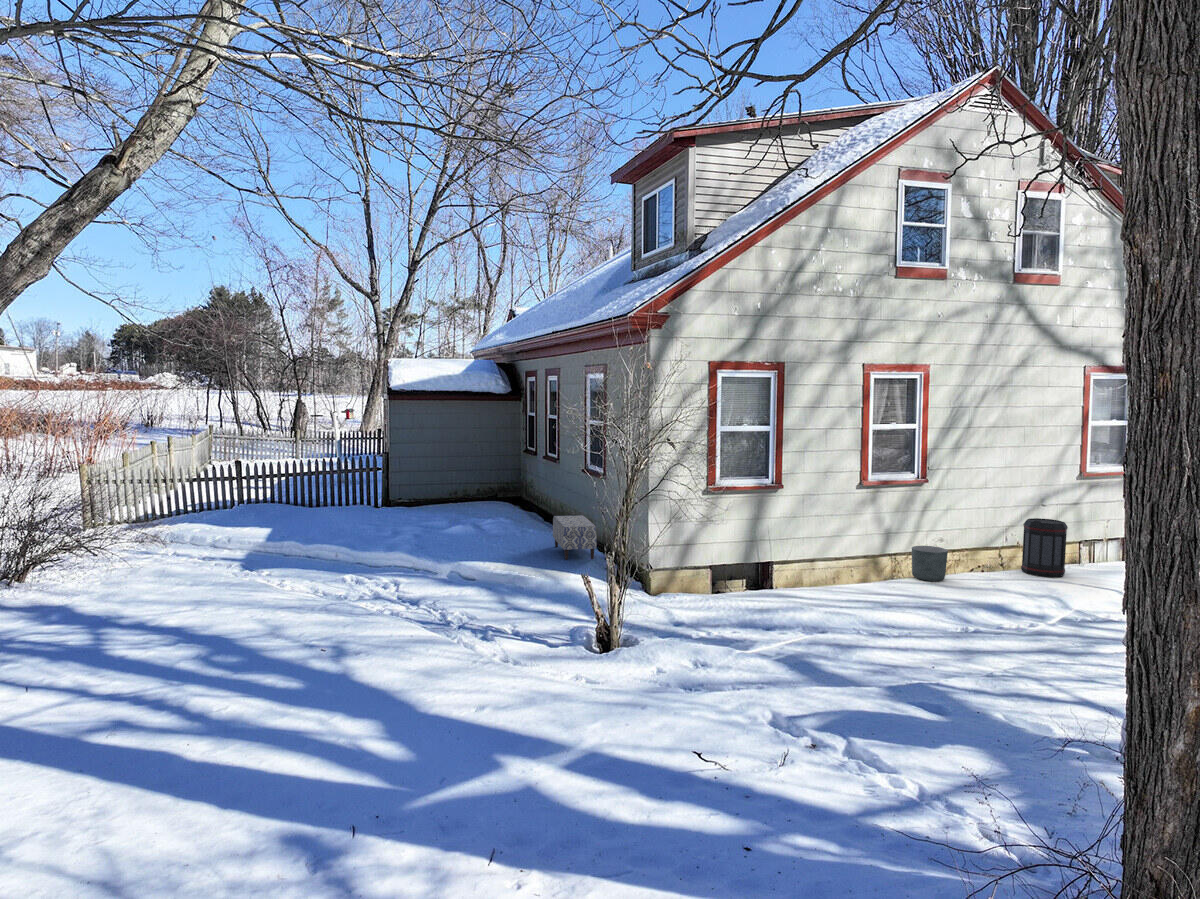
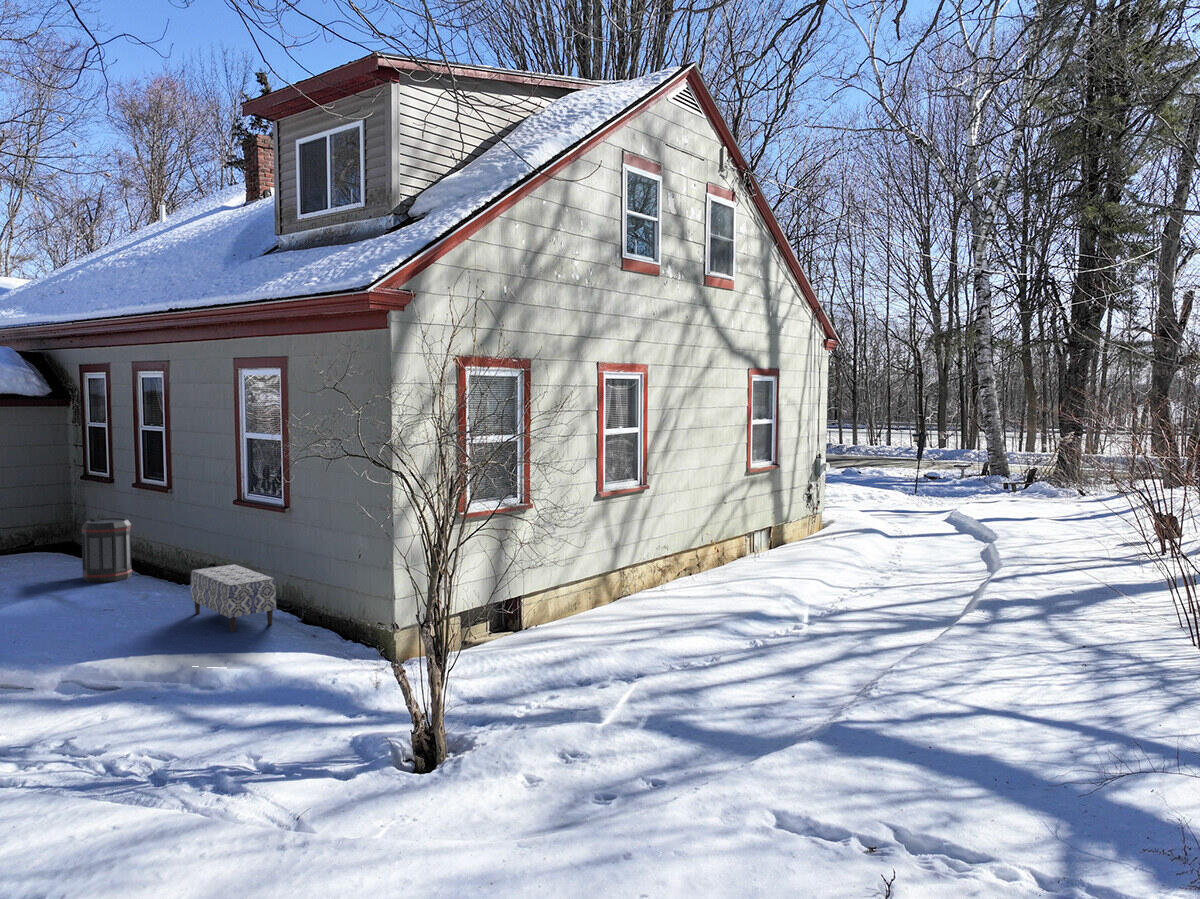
trash can: present [1021,518,1068,578] -> present [82,518,132,583]
planter: present [912,546,948,581] -> none [640,555,675,592]

